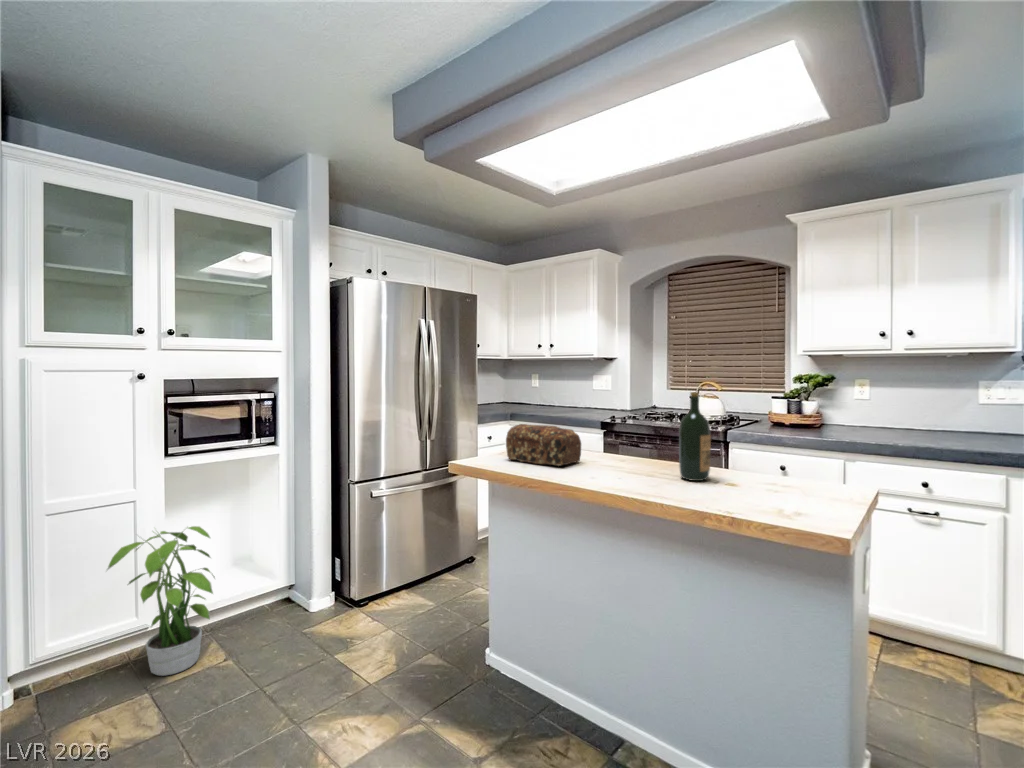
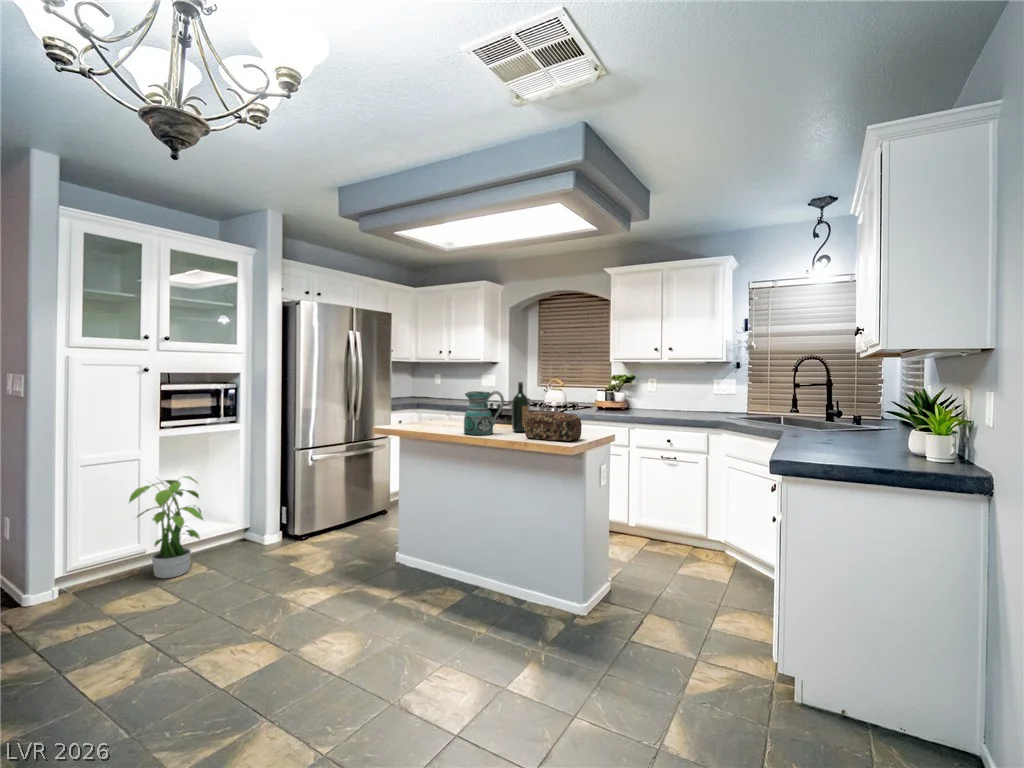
ceramic pitcher: none [598,409,670,488] -> present [464,391,504,435]
bread loaf: present [506,424,581,466] -> present [525,411,582,441]

